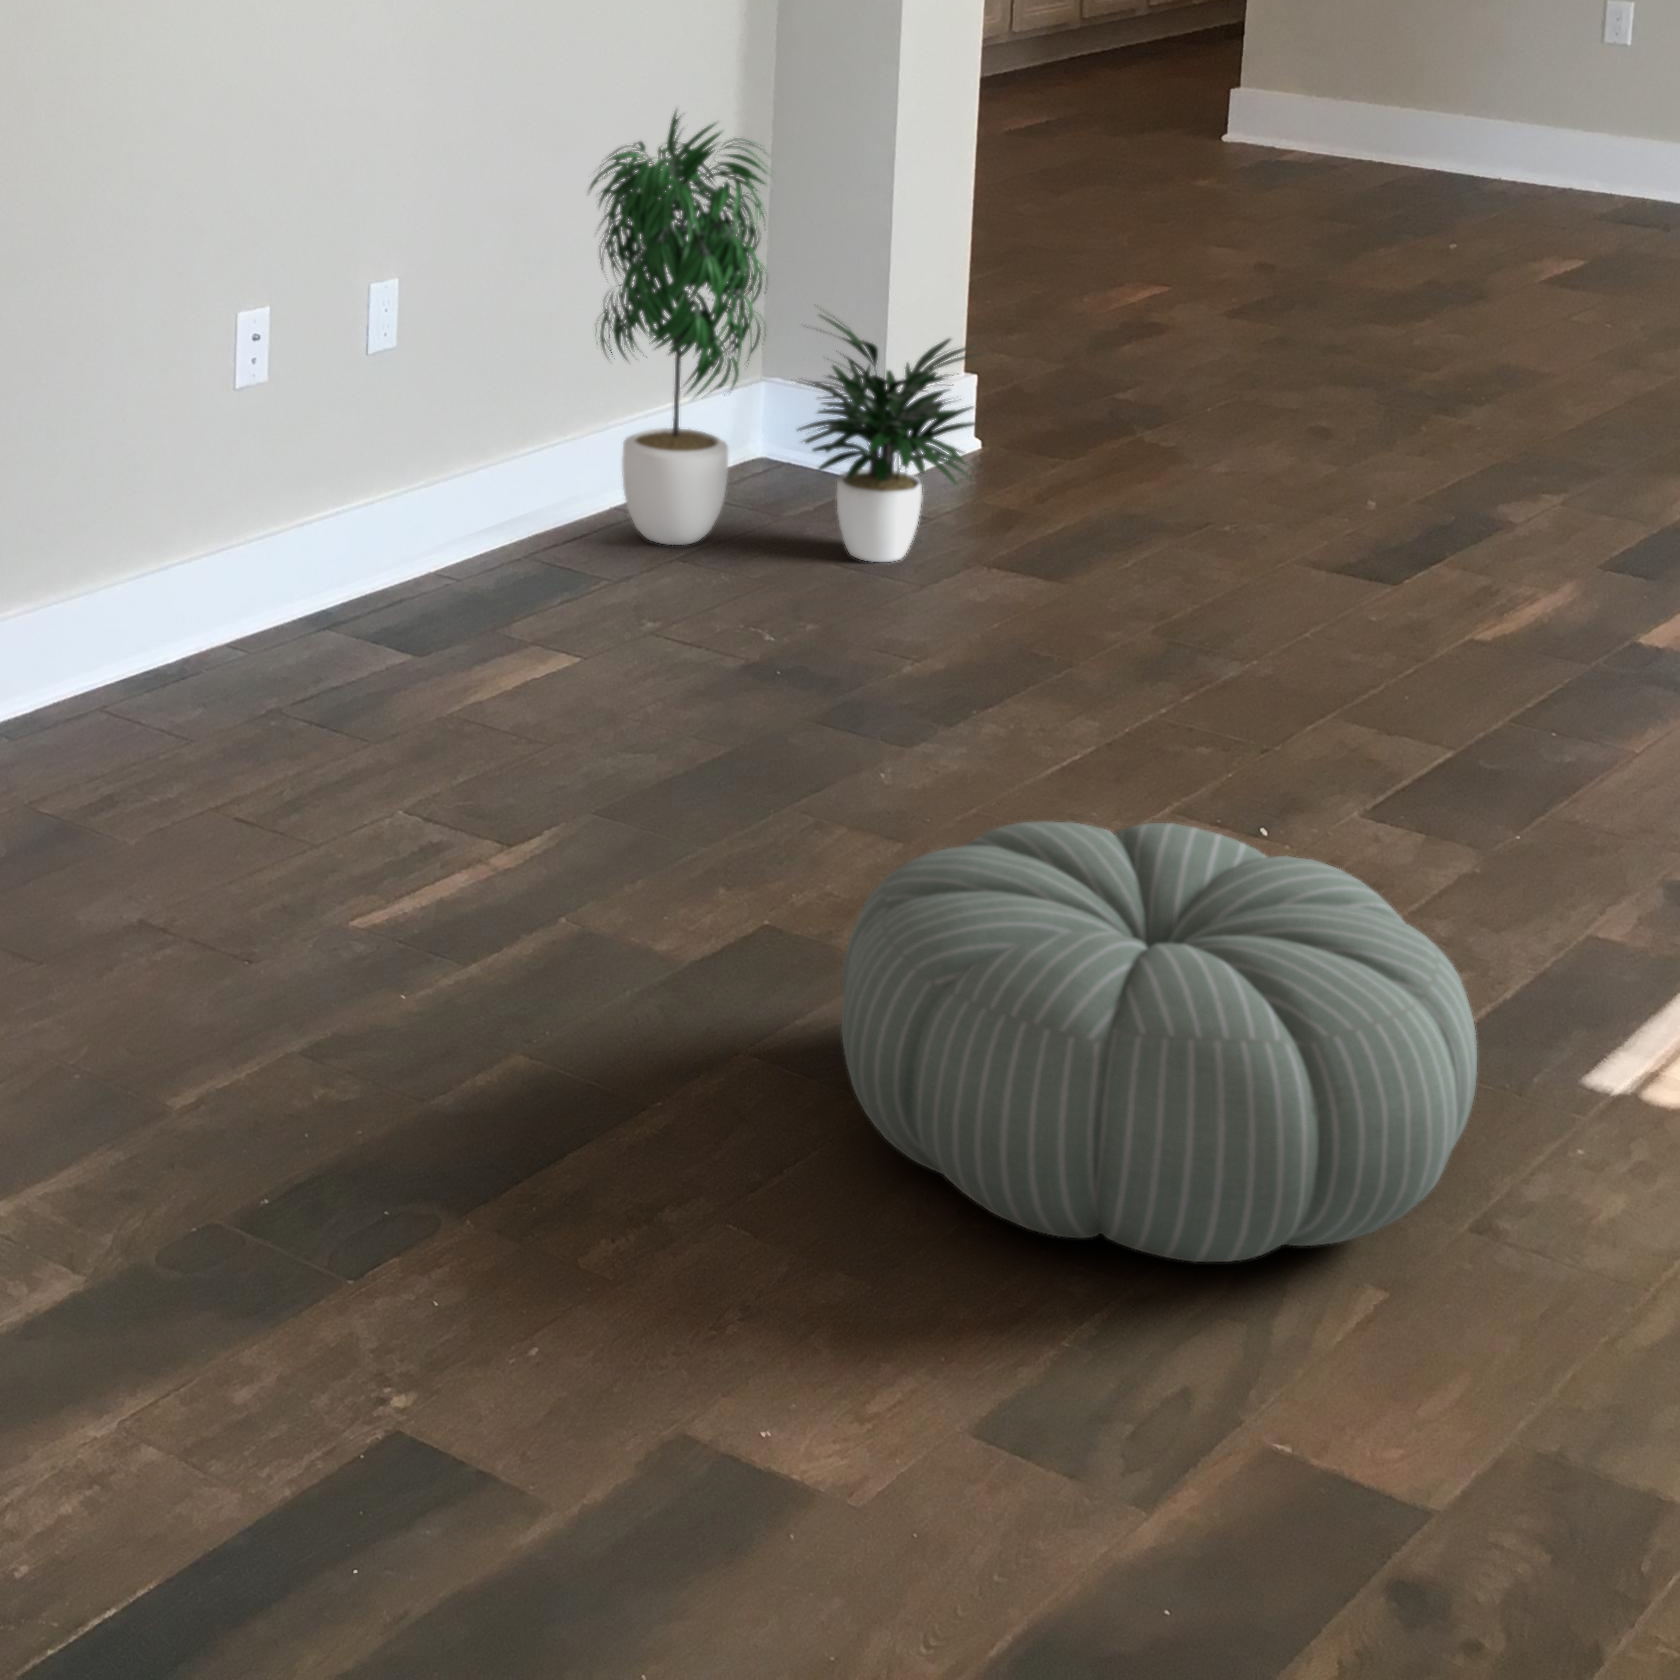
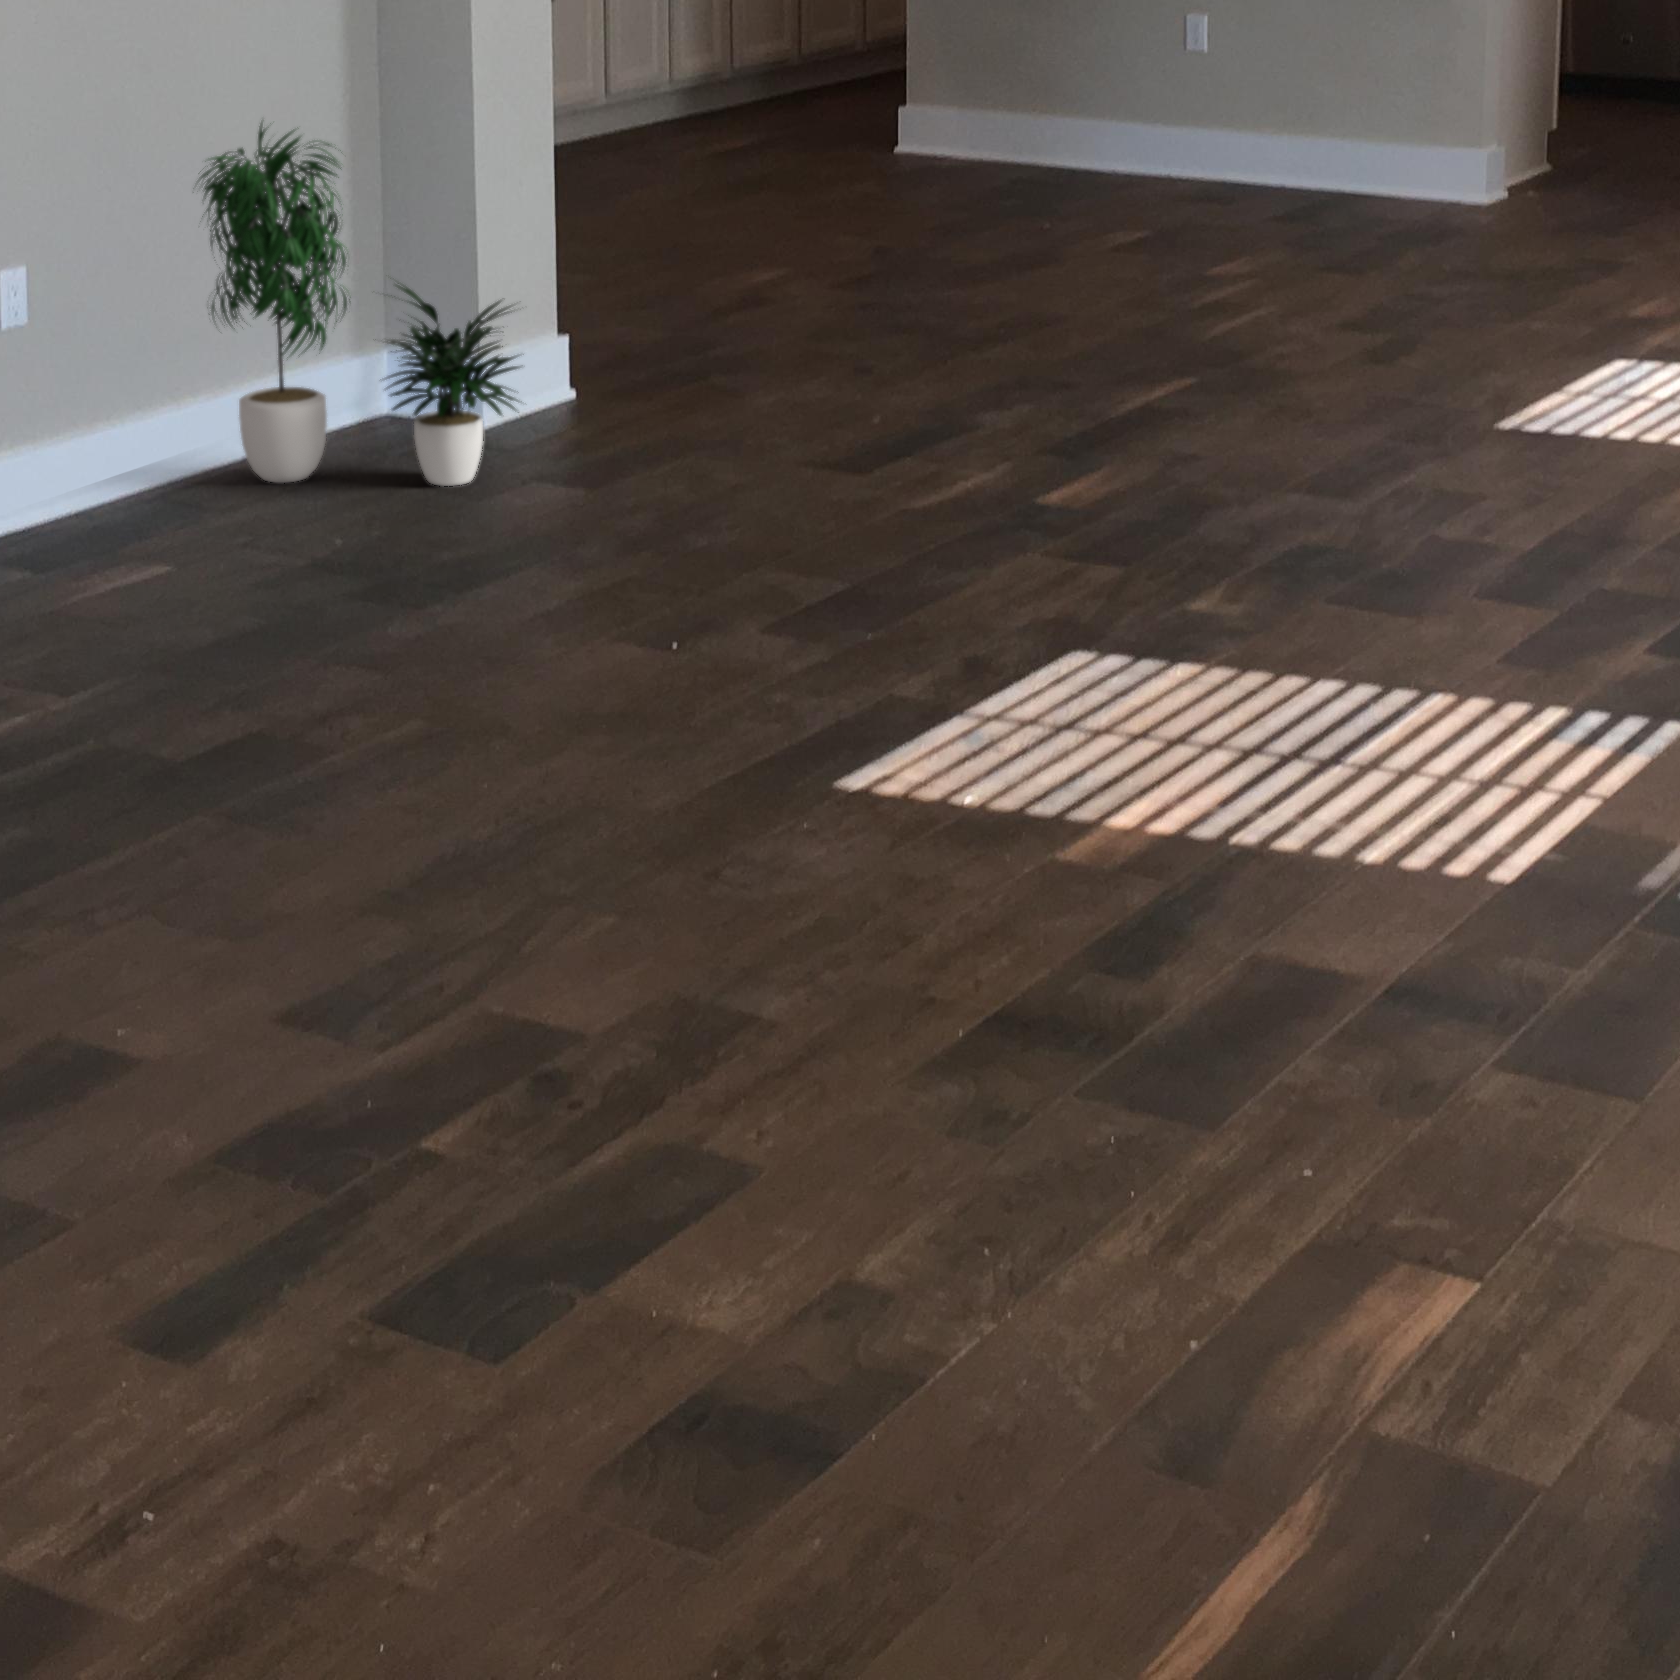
pouf: present [841,821,1477,1262] -> none [232,622,700,922]

